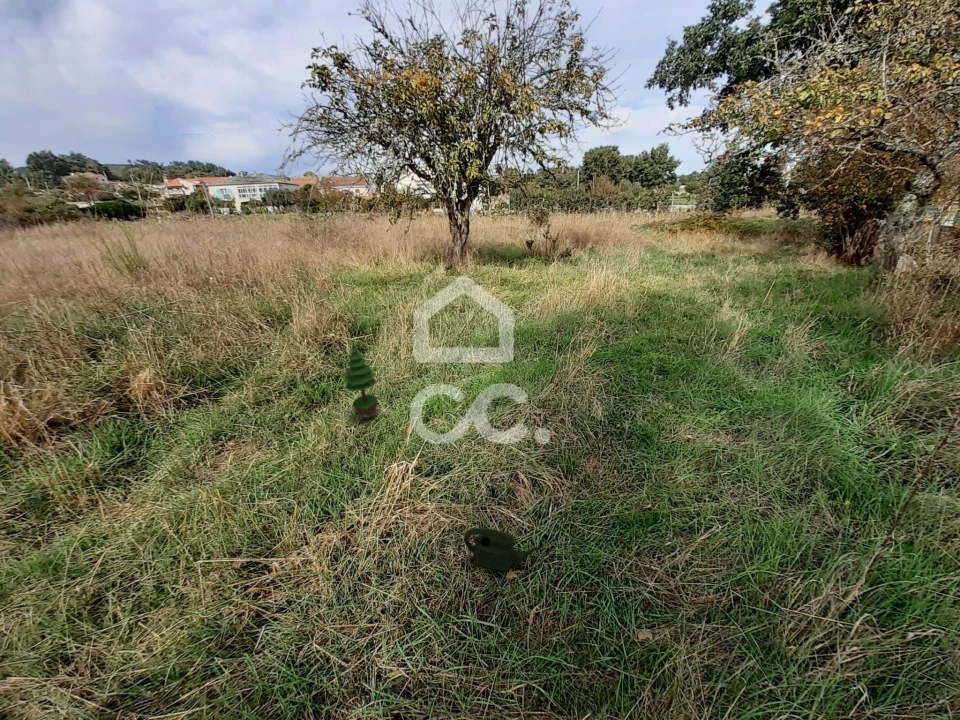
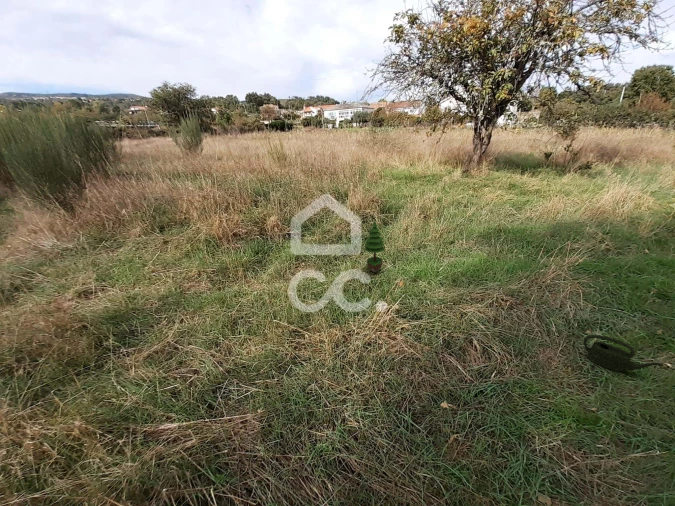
watering can: present [464,528,541,570] -> present [584,335,663,372]

